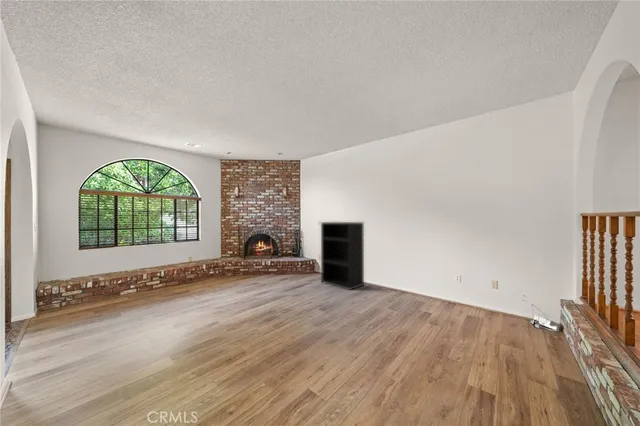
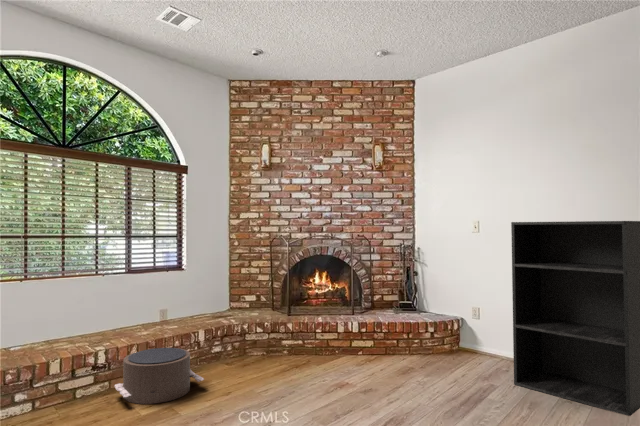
pouf: none [166,271,202,291] -> present [114,348,204,404]

